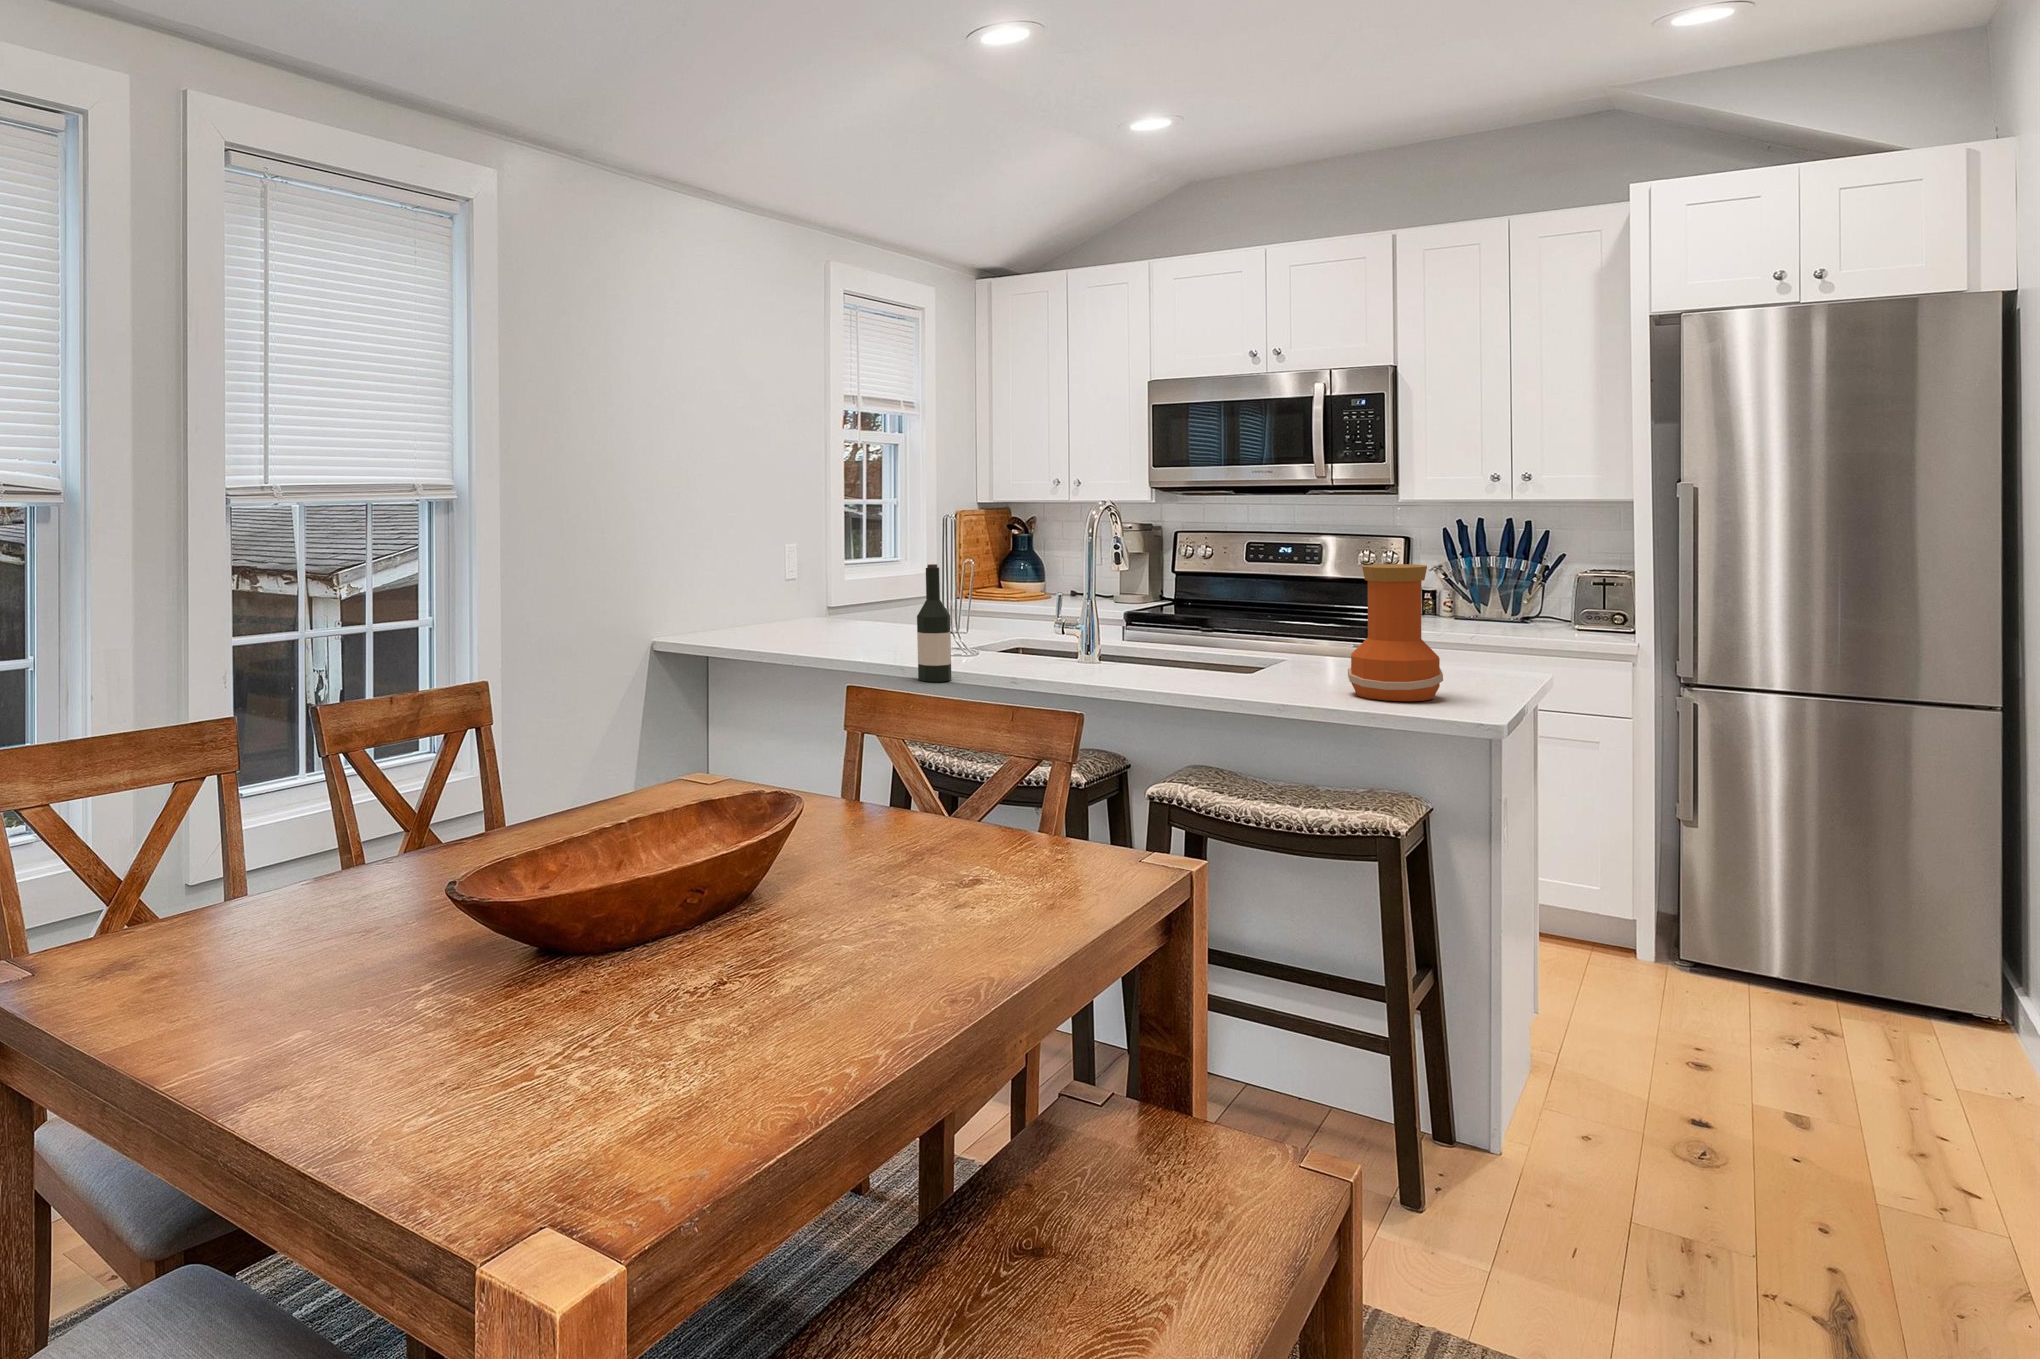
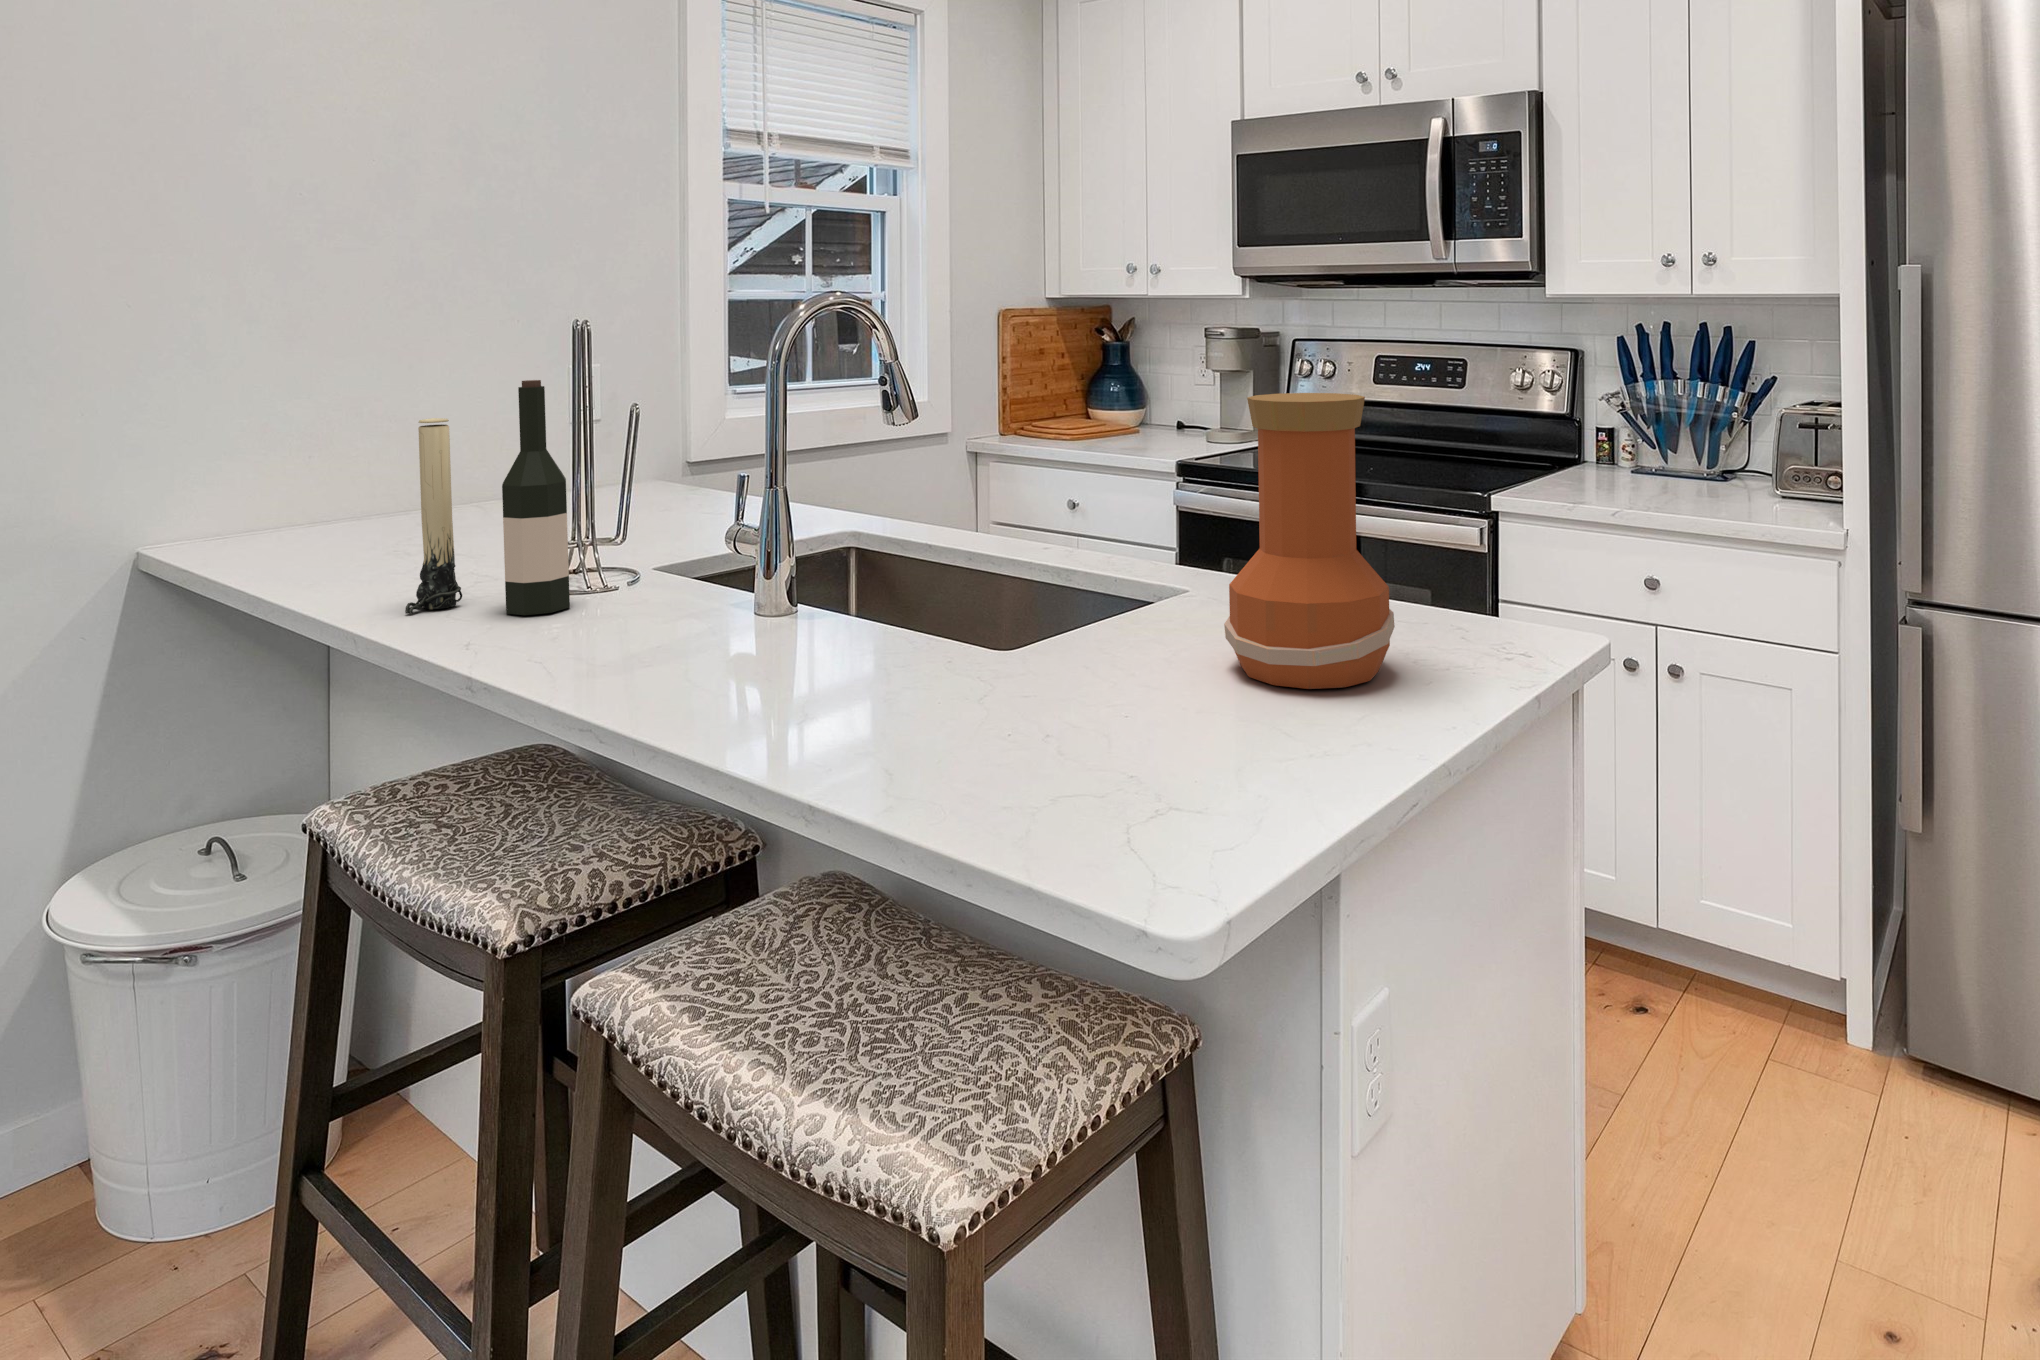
candle: none [868,584,890,682] -> present [405,418,462,614]

